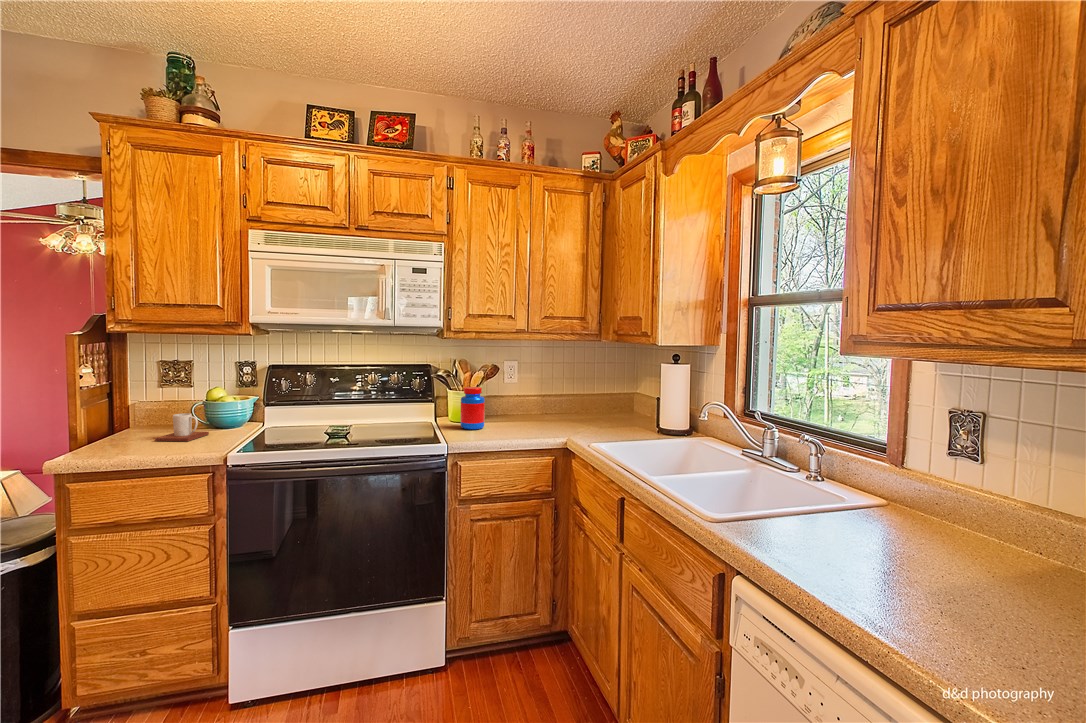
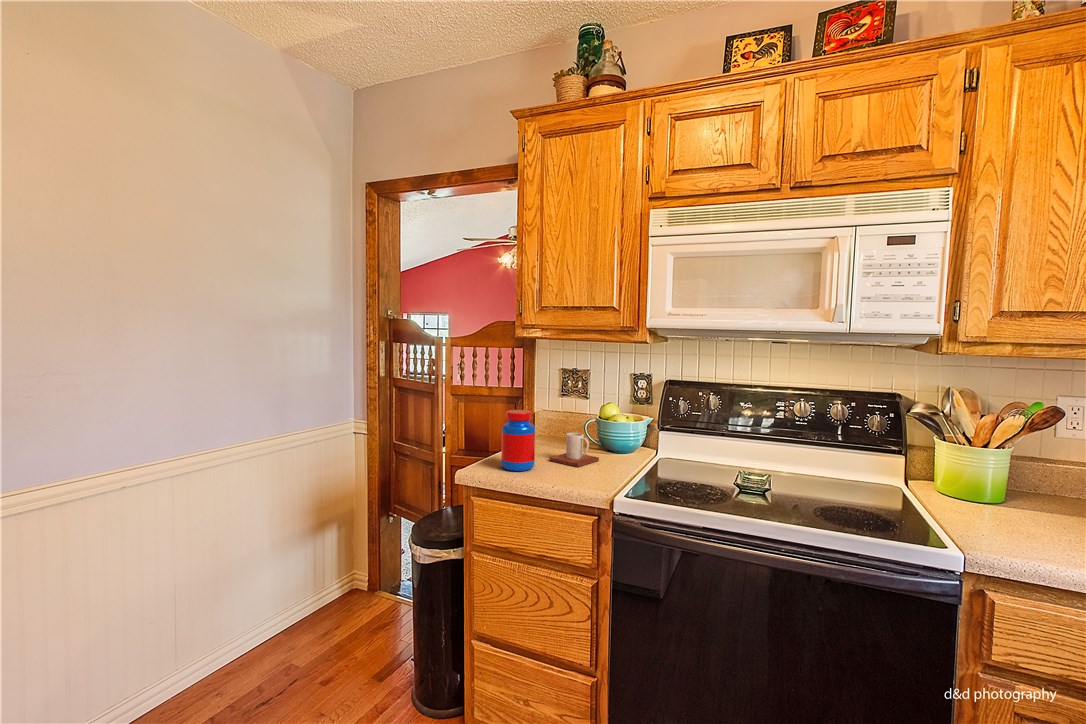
jar: present [461,387,485,430] -> present [501,410,535,471]

